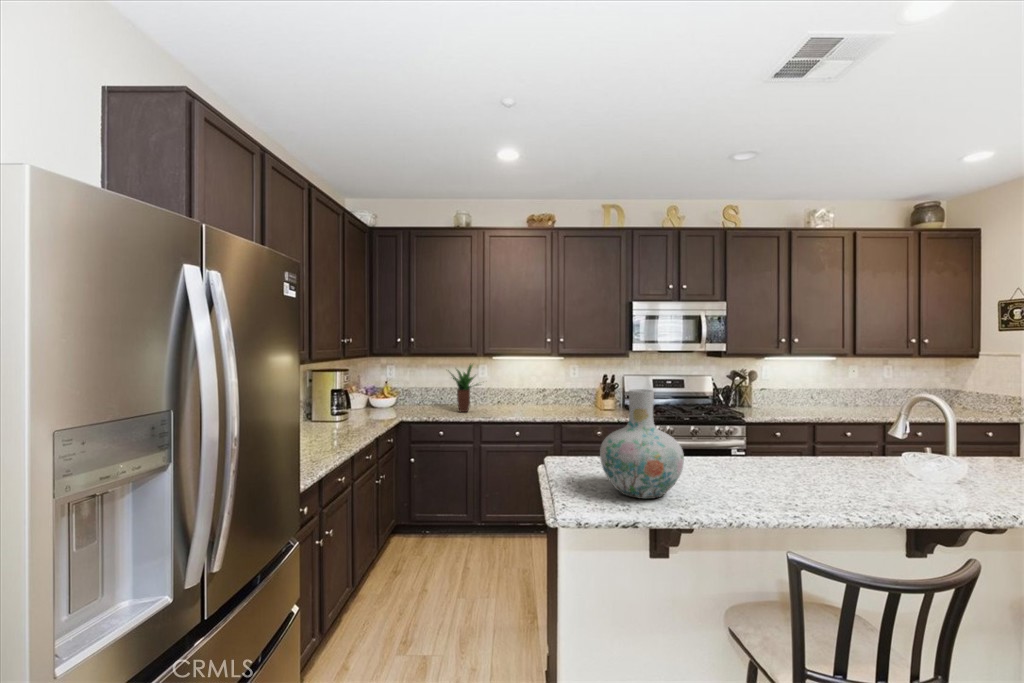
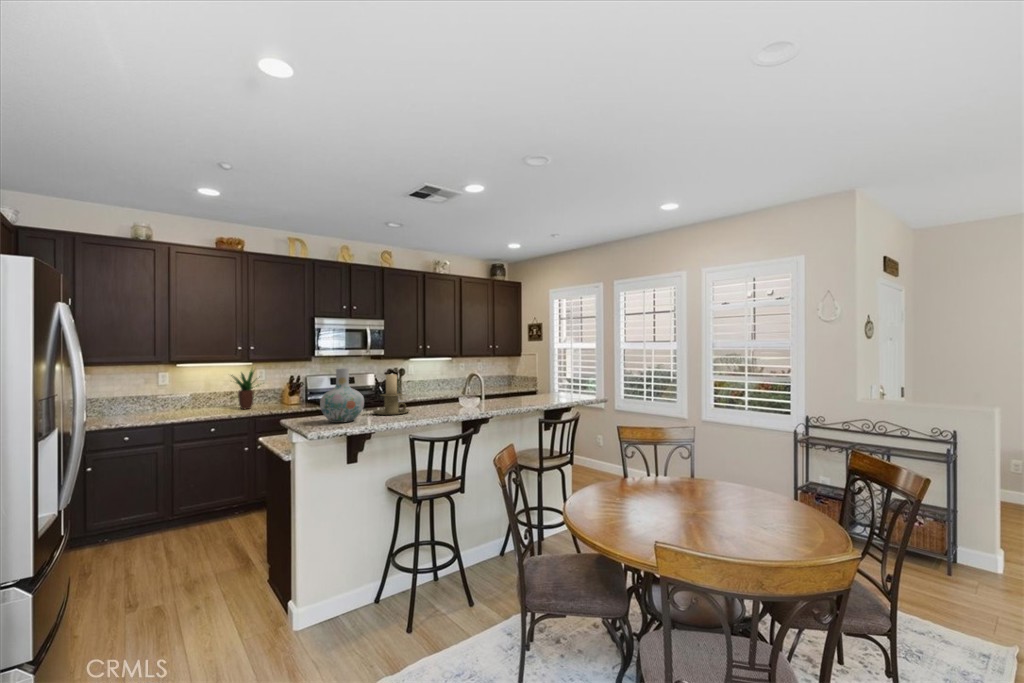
potted plant: present [451,365,479,412] -> present [231,370,259,409]
candle holder: none [702,402,784,489] -> present [373,374,410,415]

